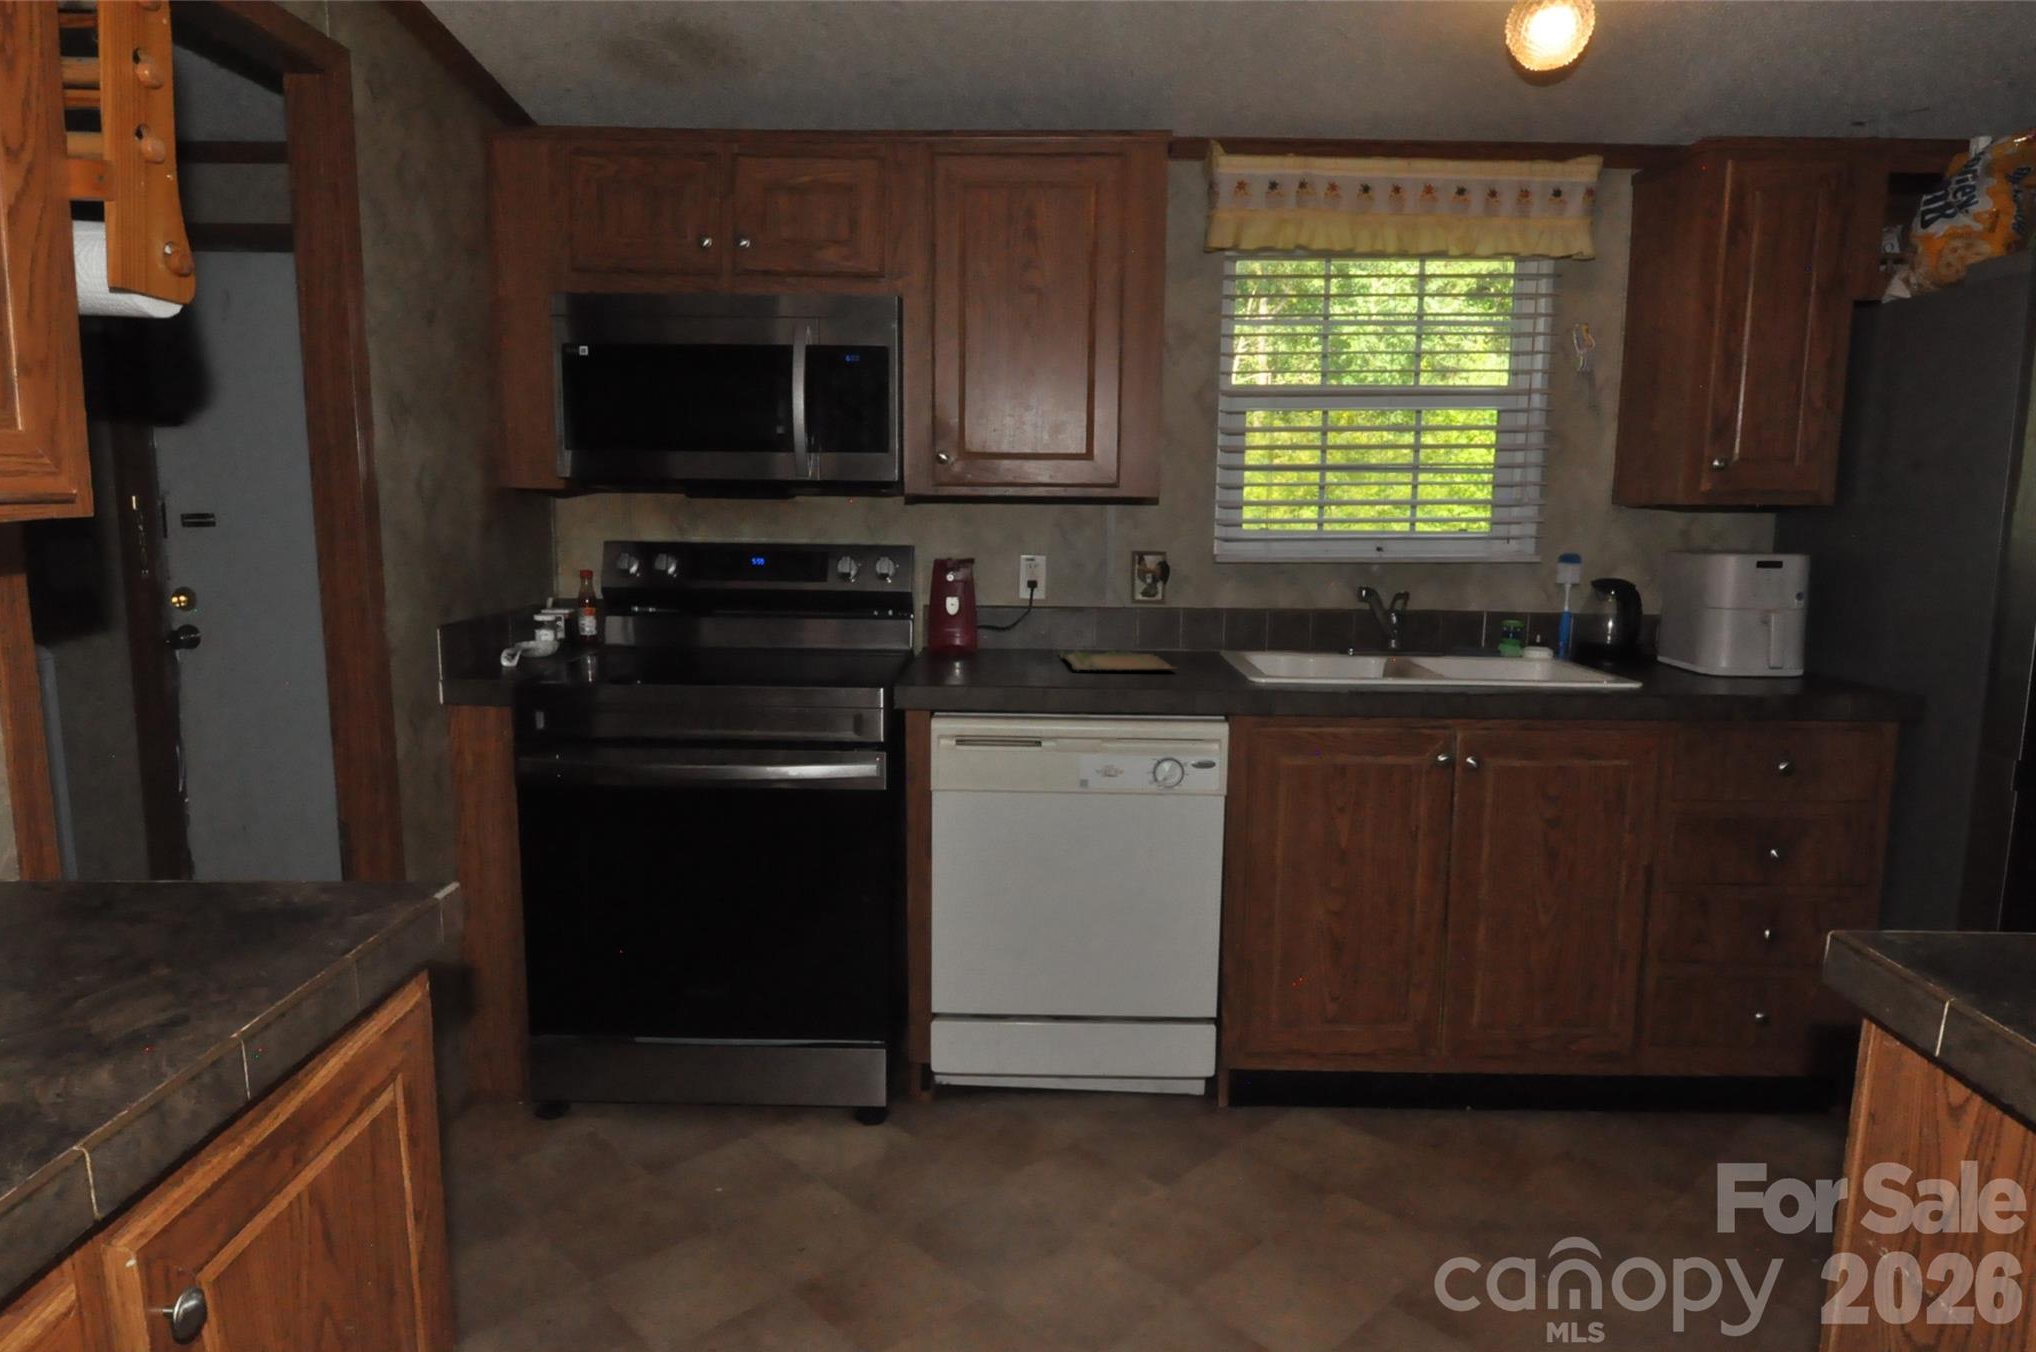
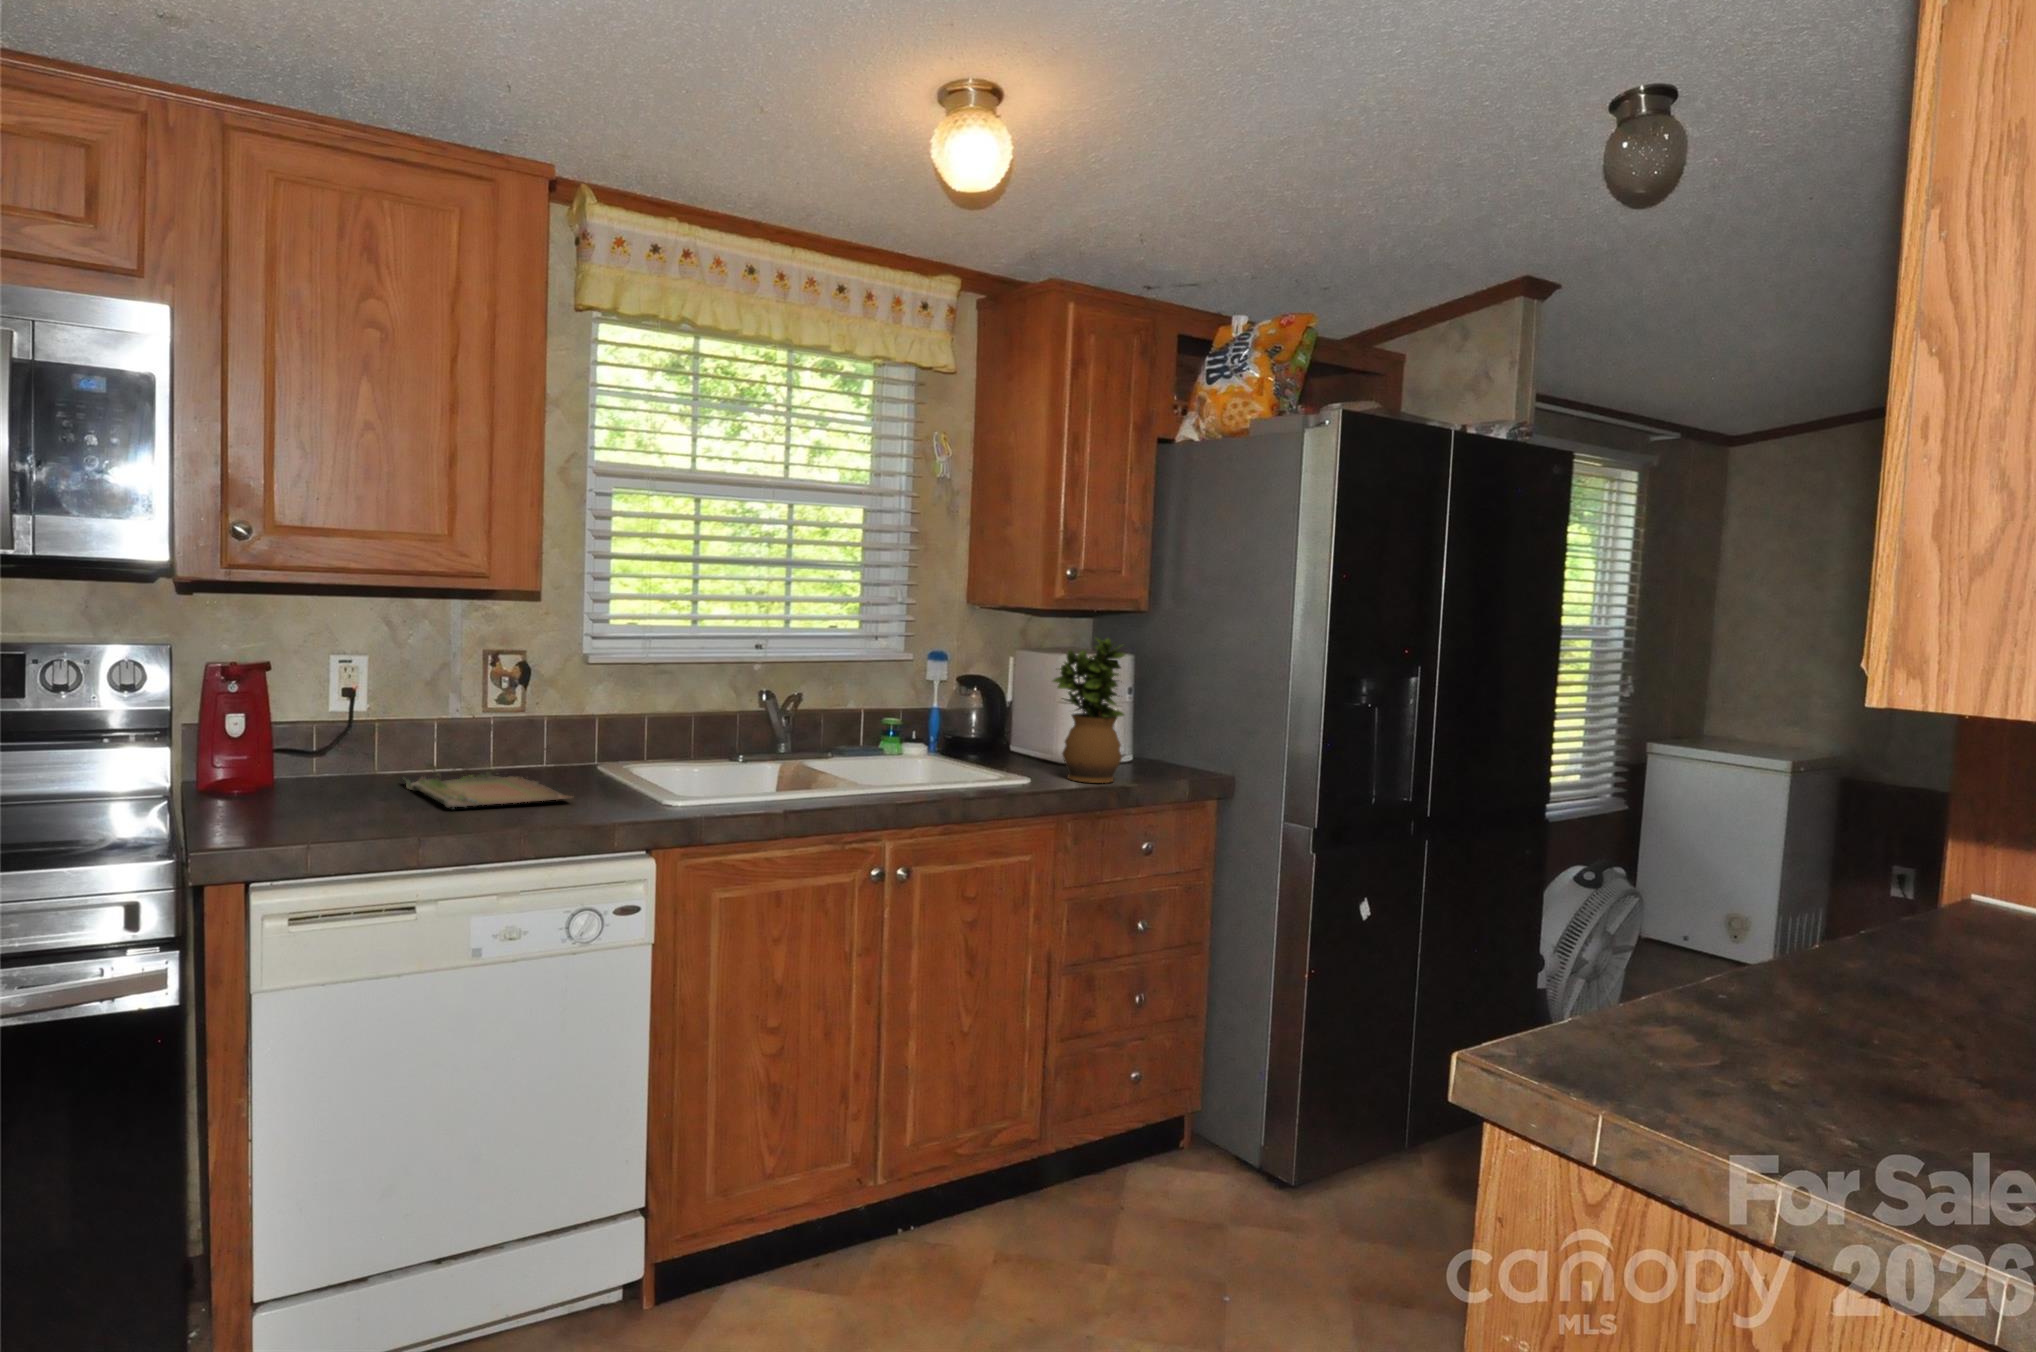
potted plant: none [1684,528,1781,687] -> present [1053,638,1125,783]

